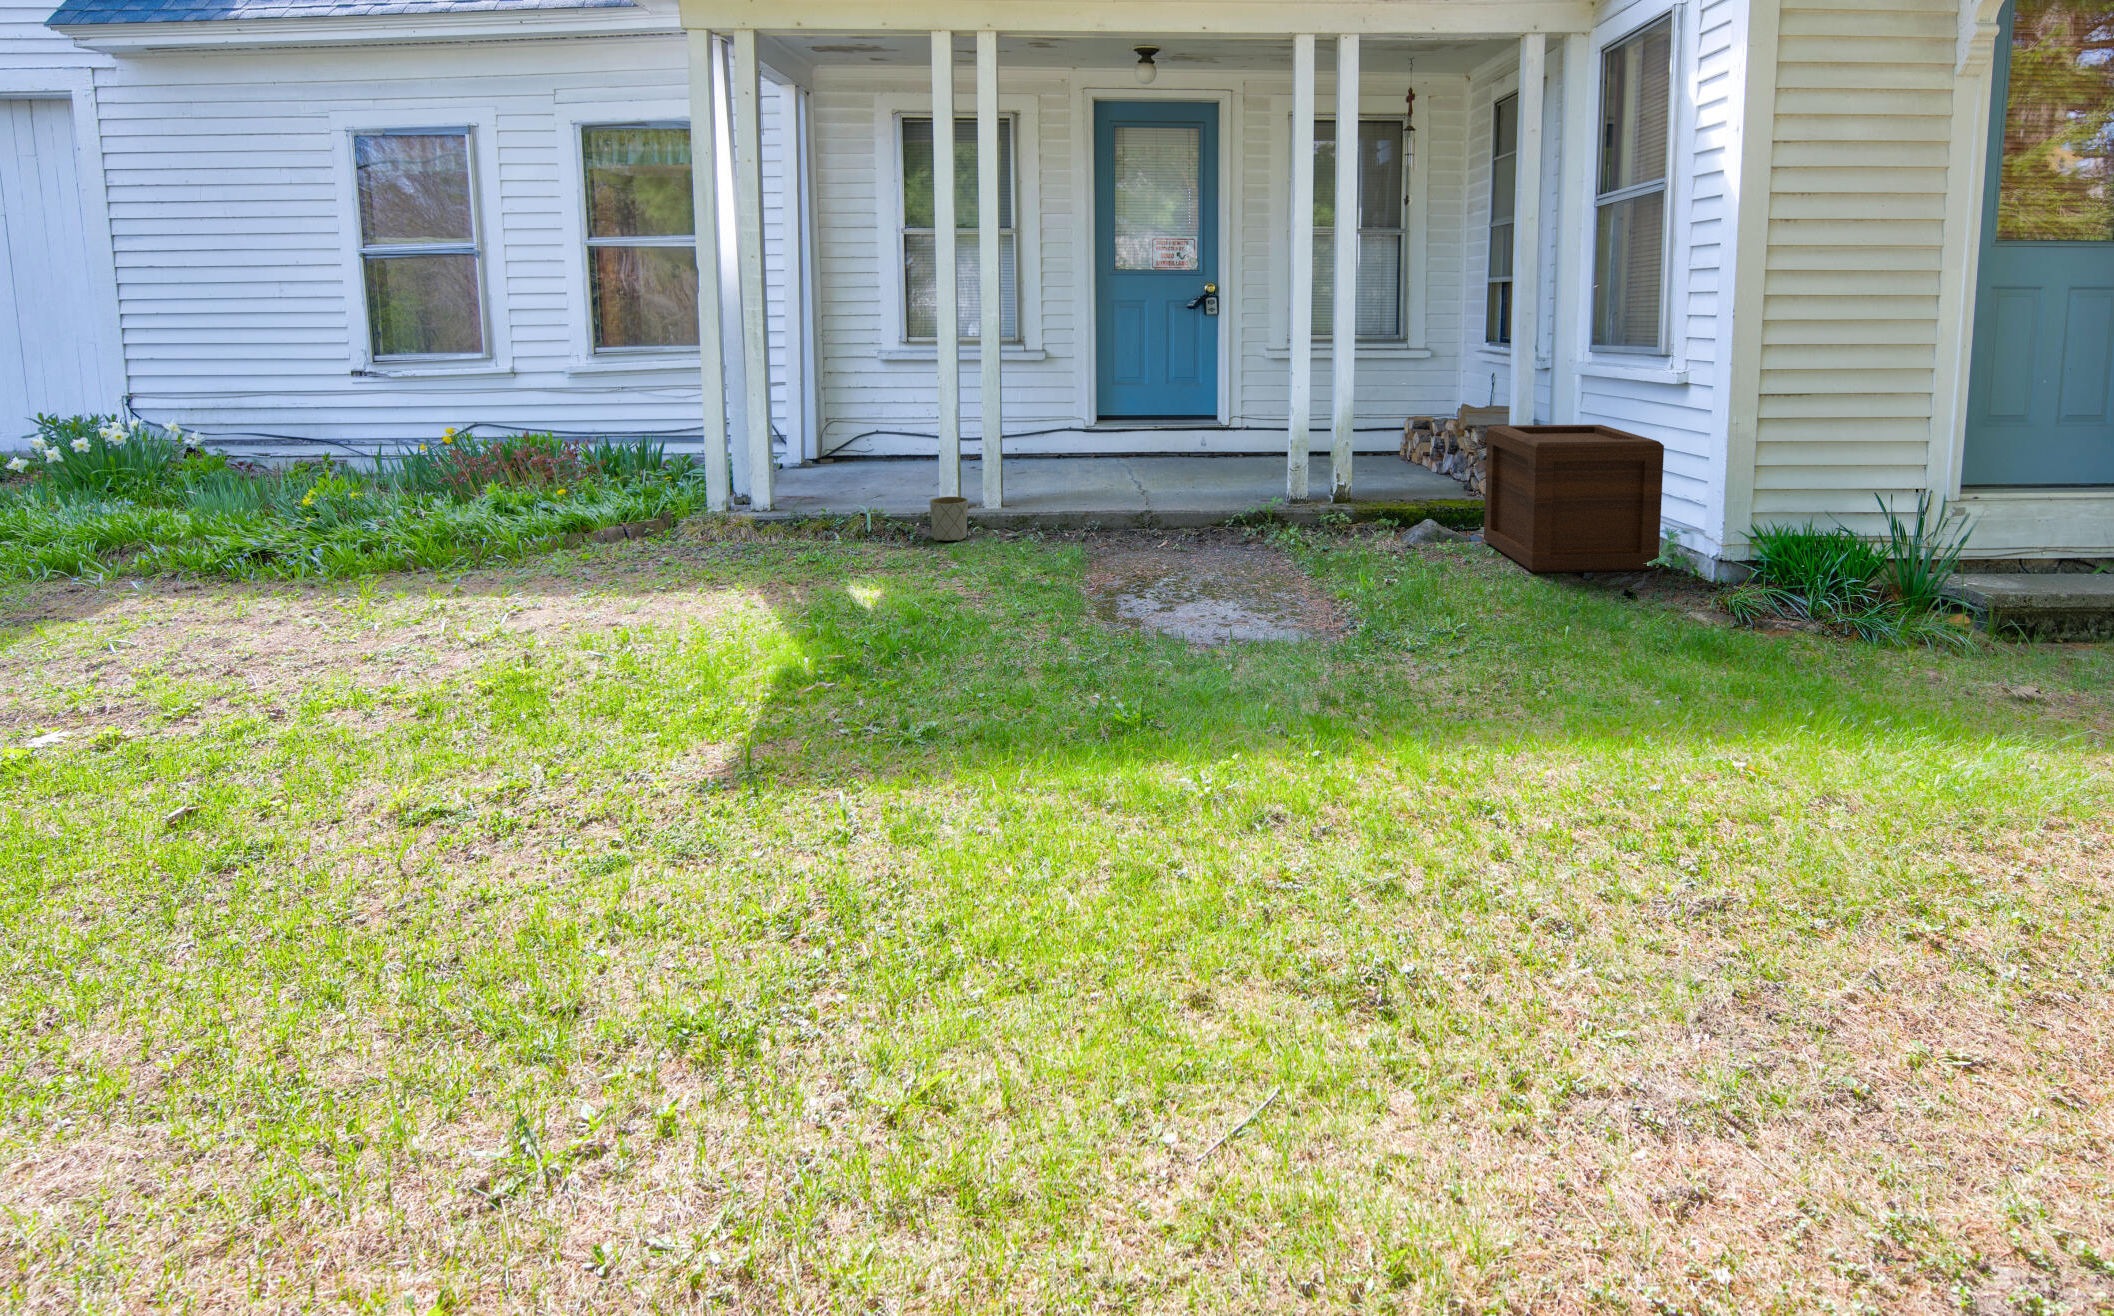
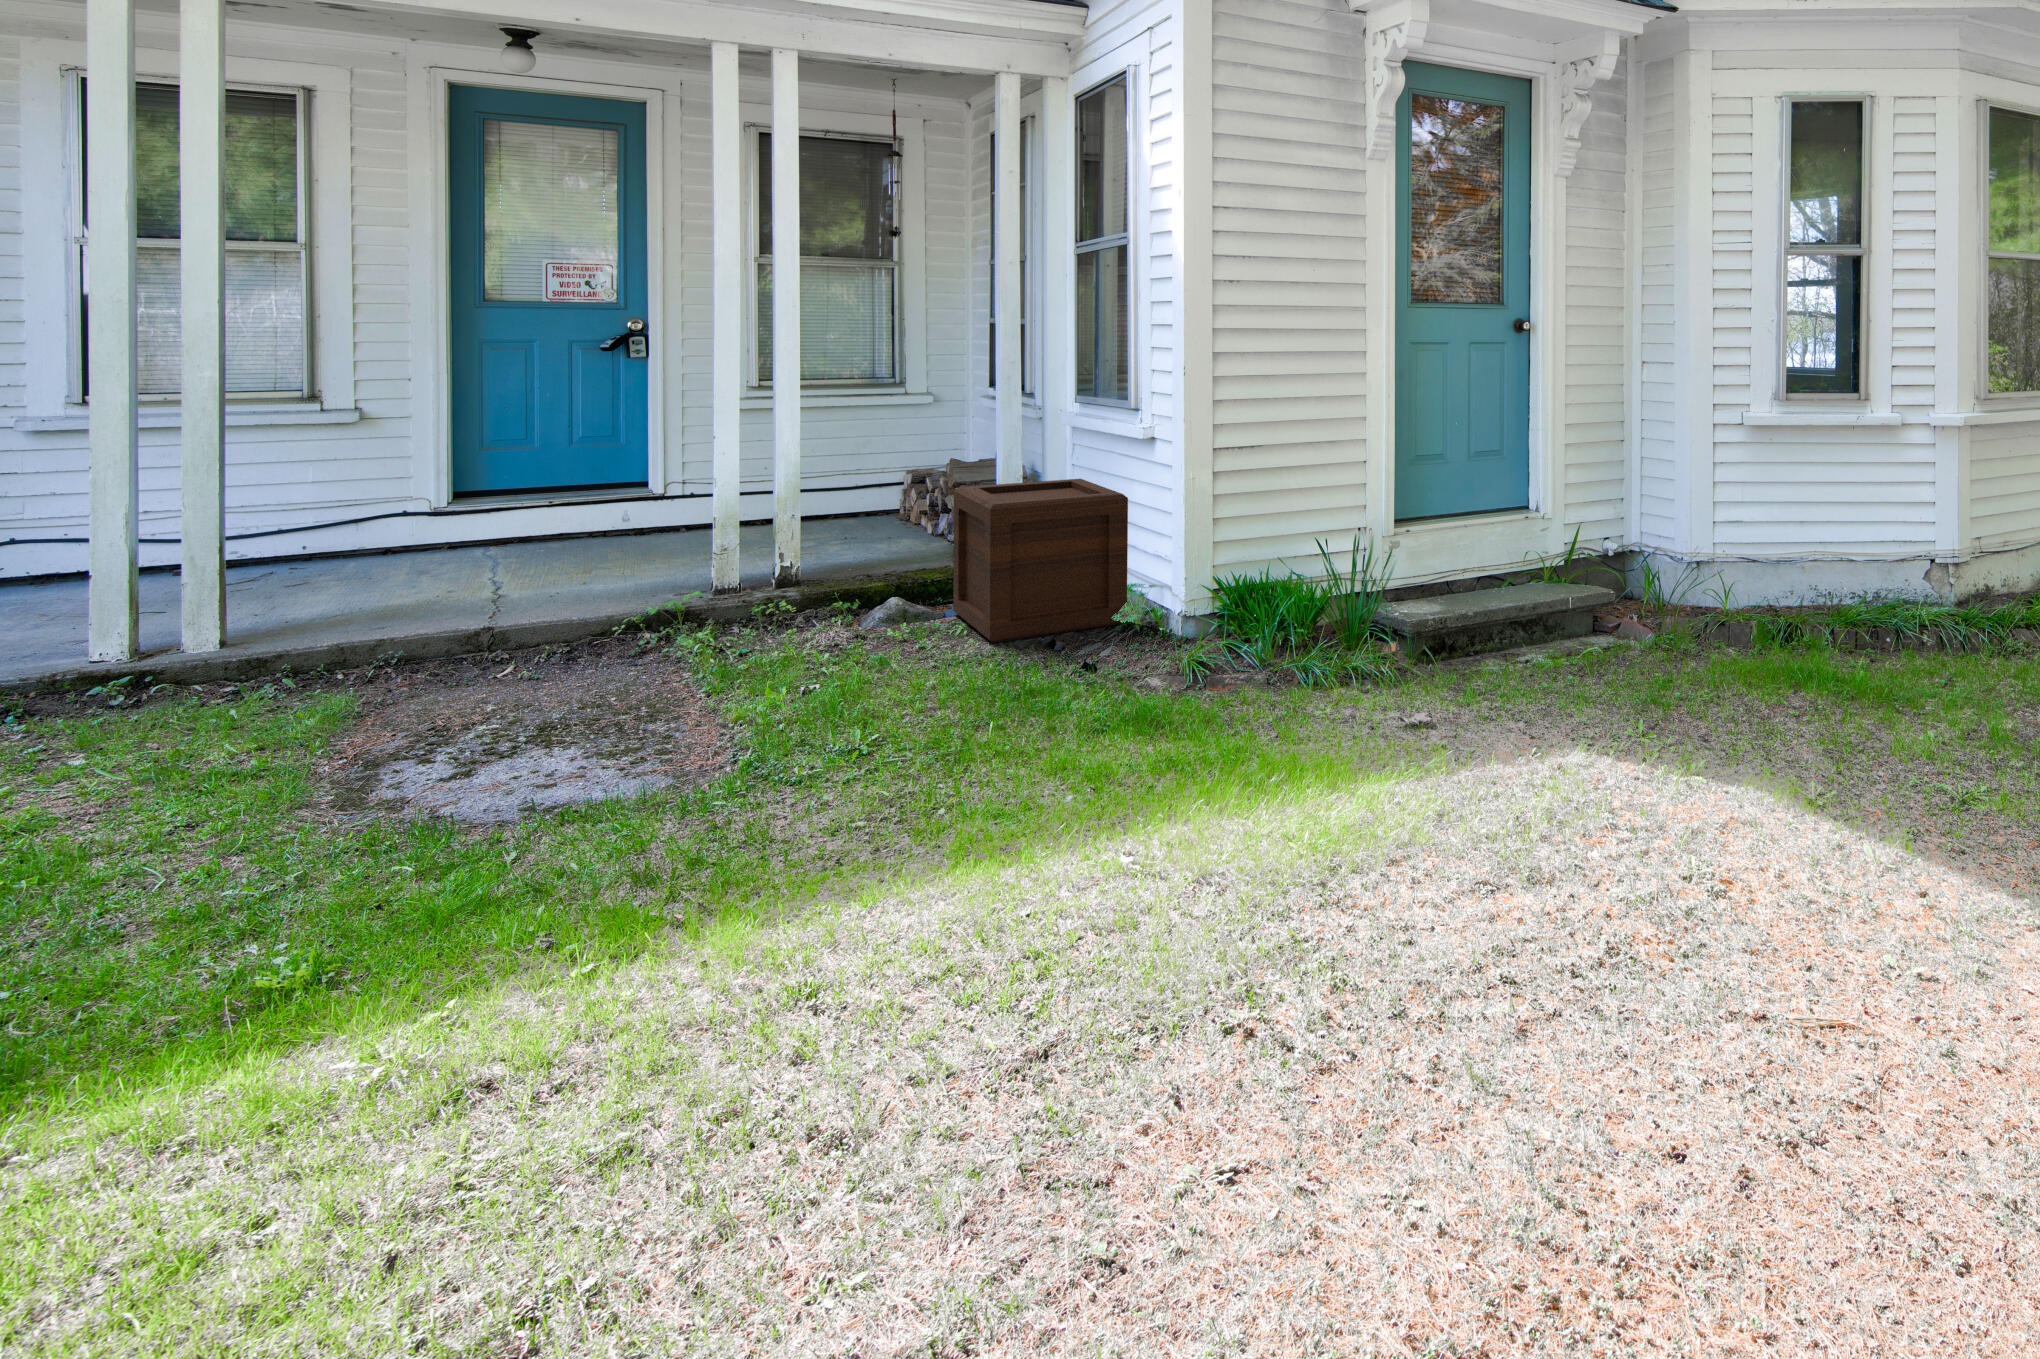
planter: present [930,497,968,541] -> none [56,642,140,714]

